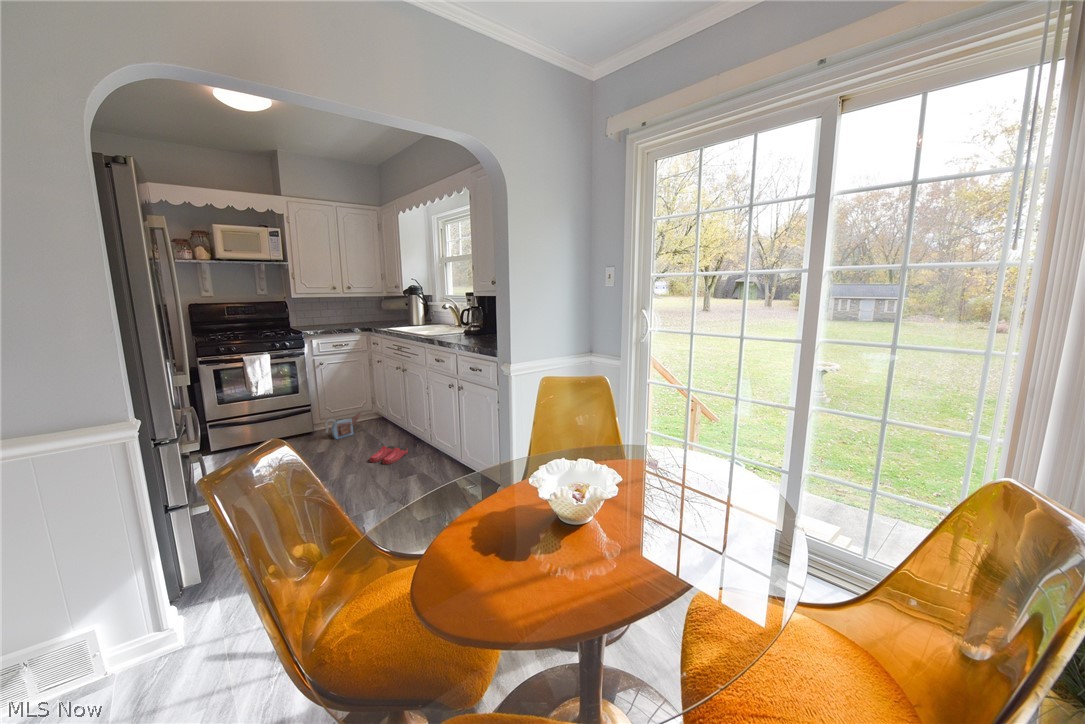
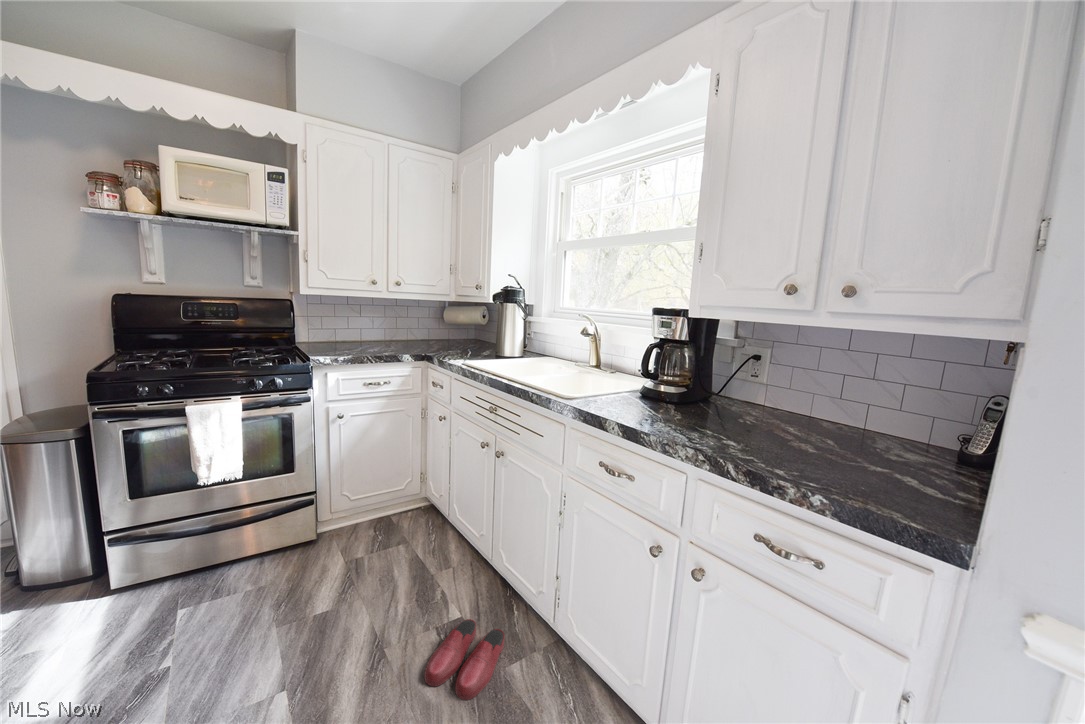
watering can: present [325,413,361,439] -> none [334,513,405,570]

